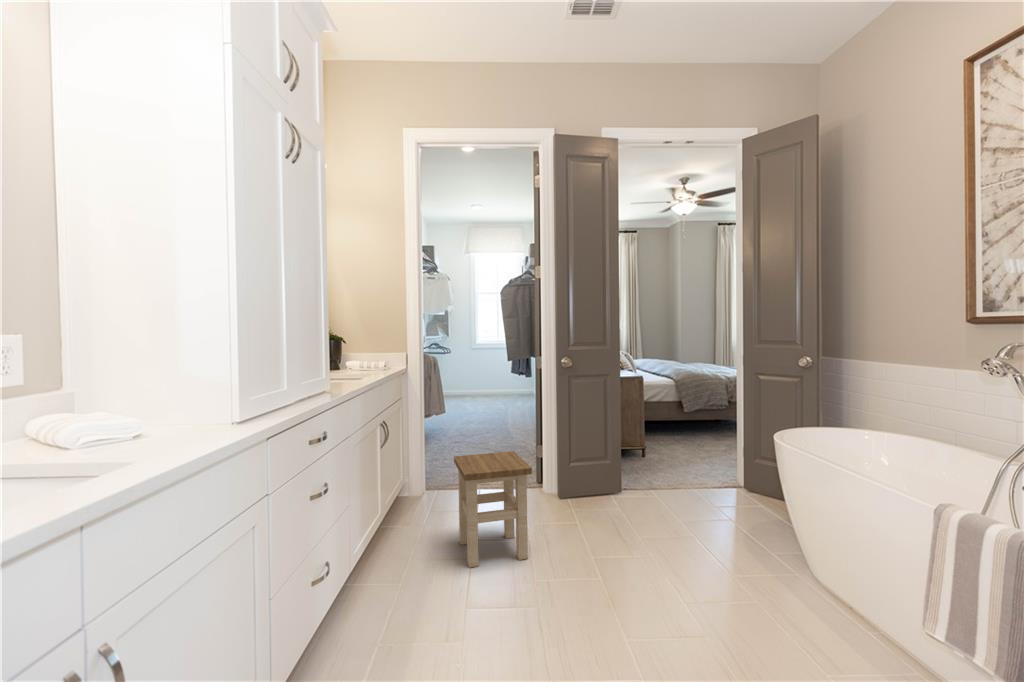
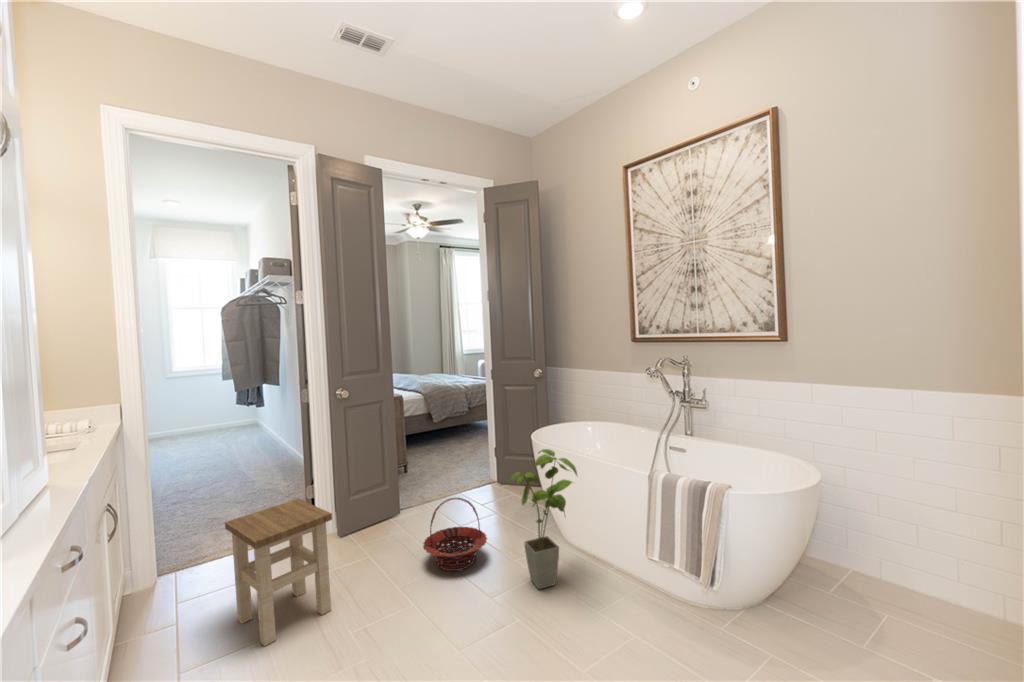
house plant: none [719,445,817,620] -> present [510,449,577,589]
basket: none [625,485,700,566] -> present [423,498,487,571]

